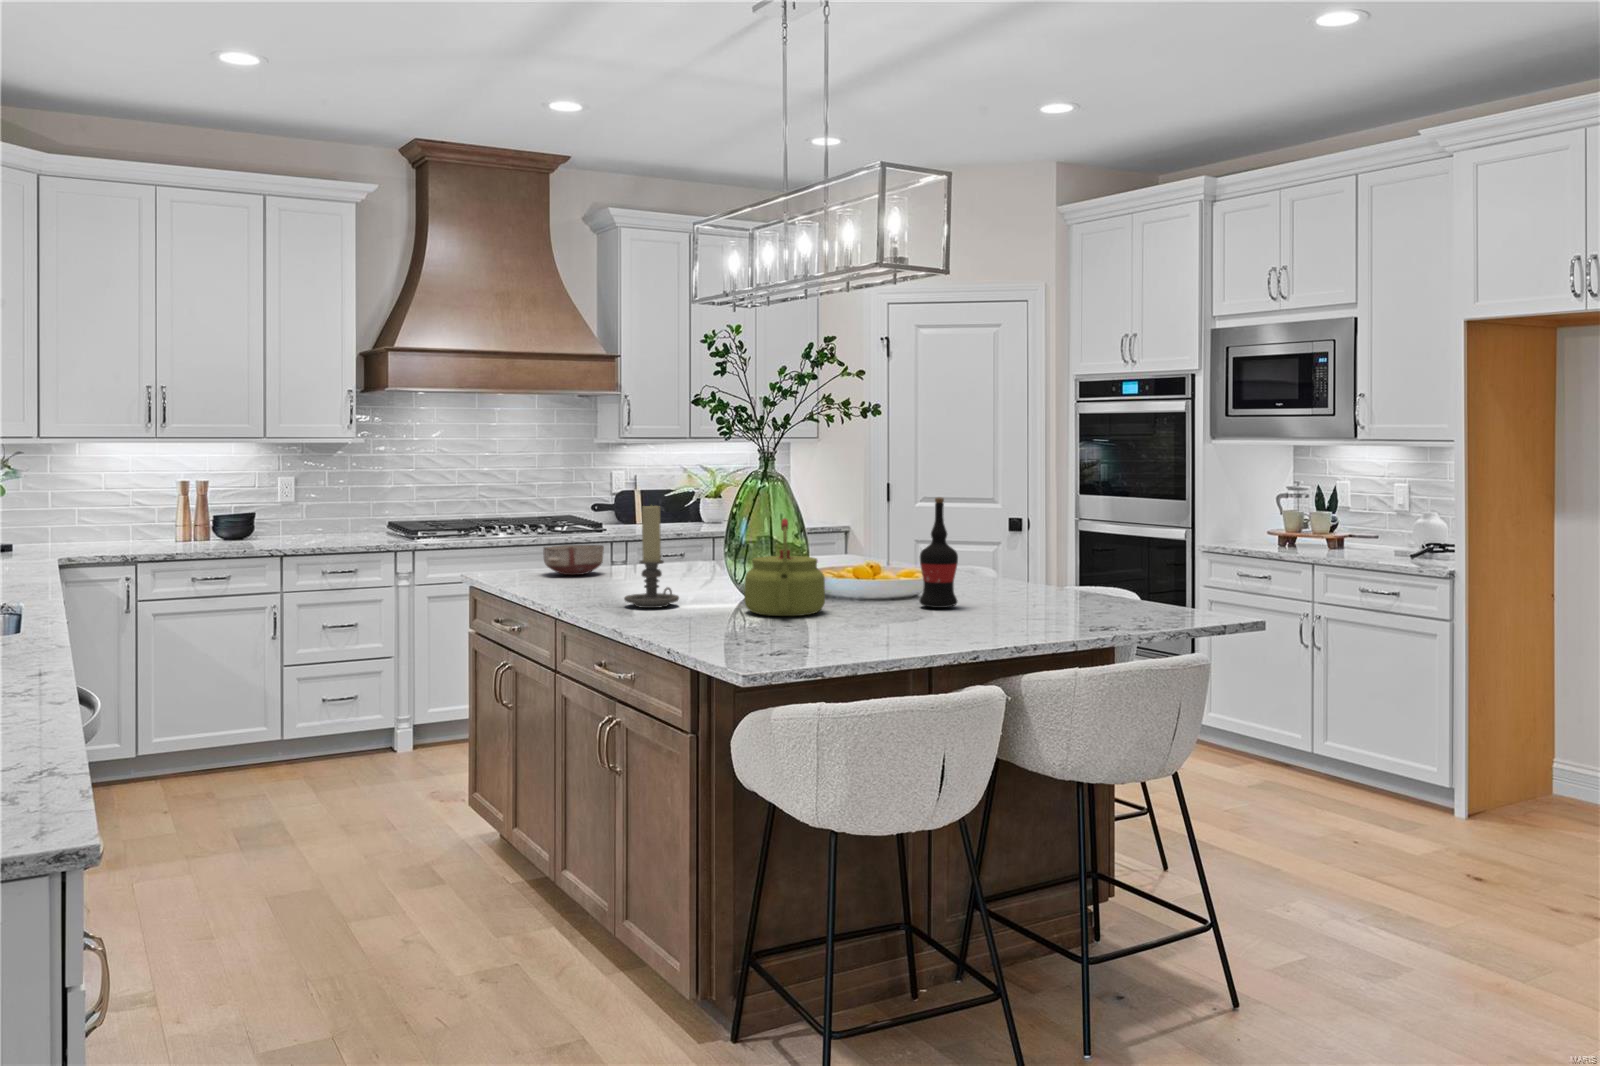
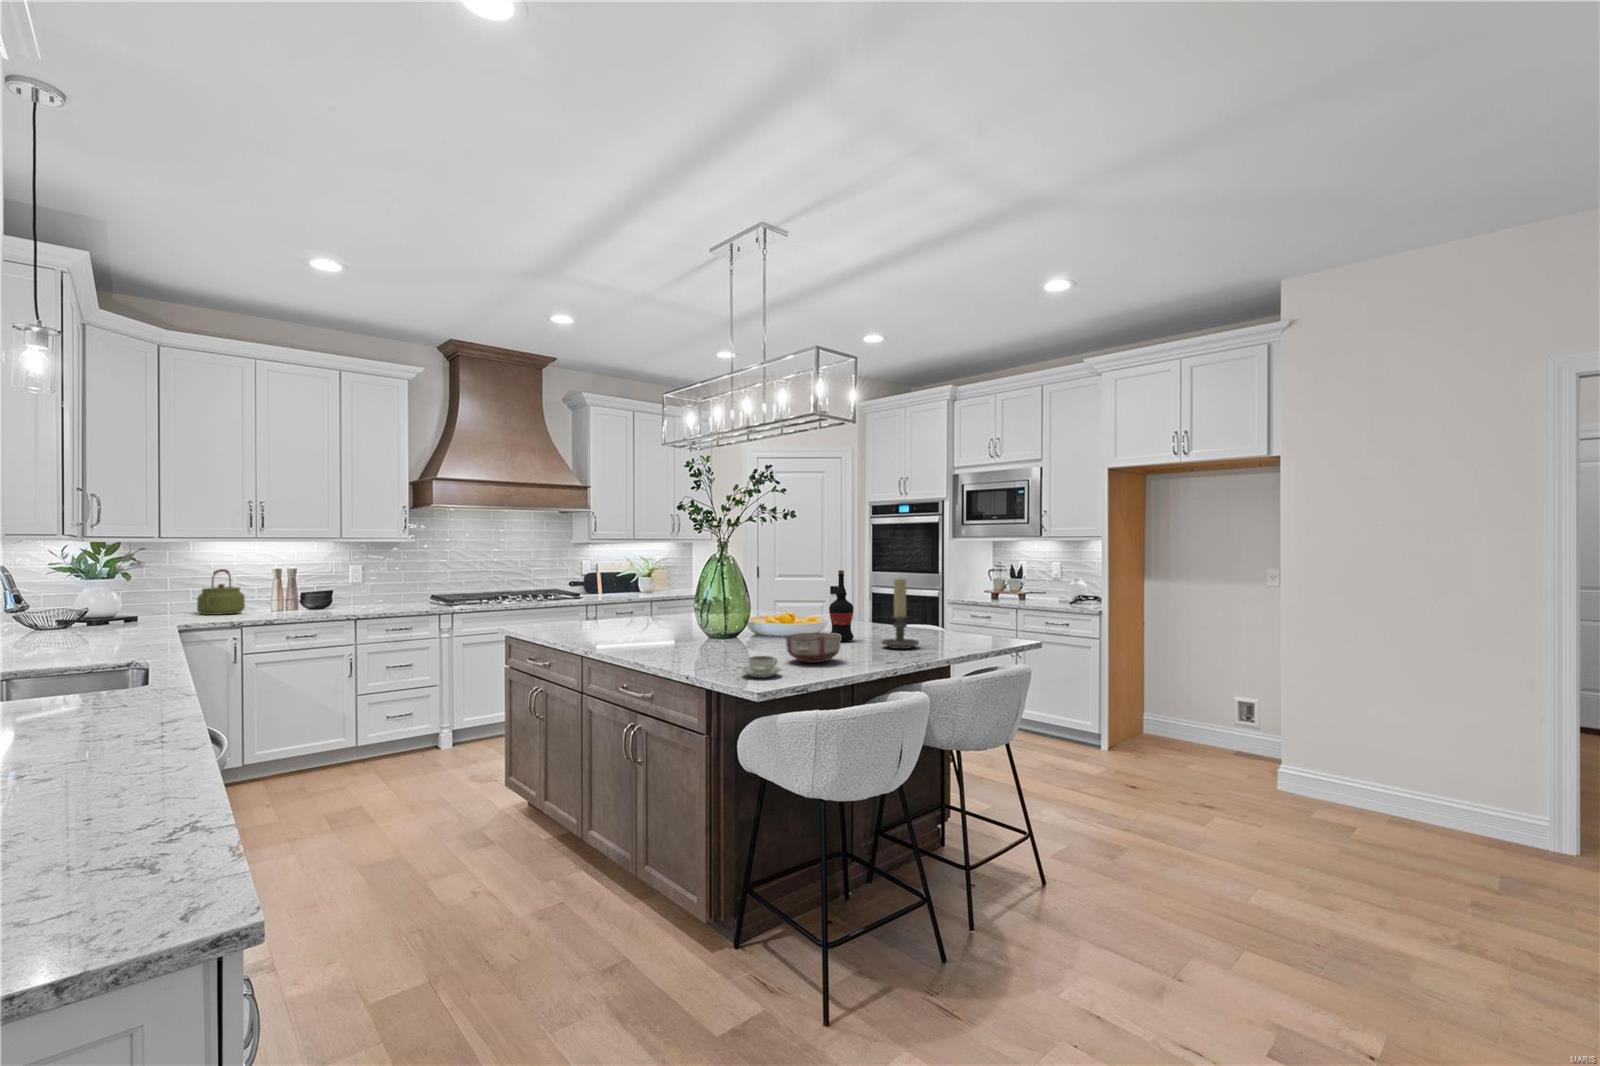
candle holder: present [624,506,679,608] -> present [882,578,919,649]
kettle: present [744,519,825,616] -> present [197,569,245,615]
ceramic bowl: present [543,545,604,575] -> present [786,633,841,663]
coffee cup: none [737,625,796,656] -> present [742,656,781,678]

